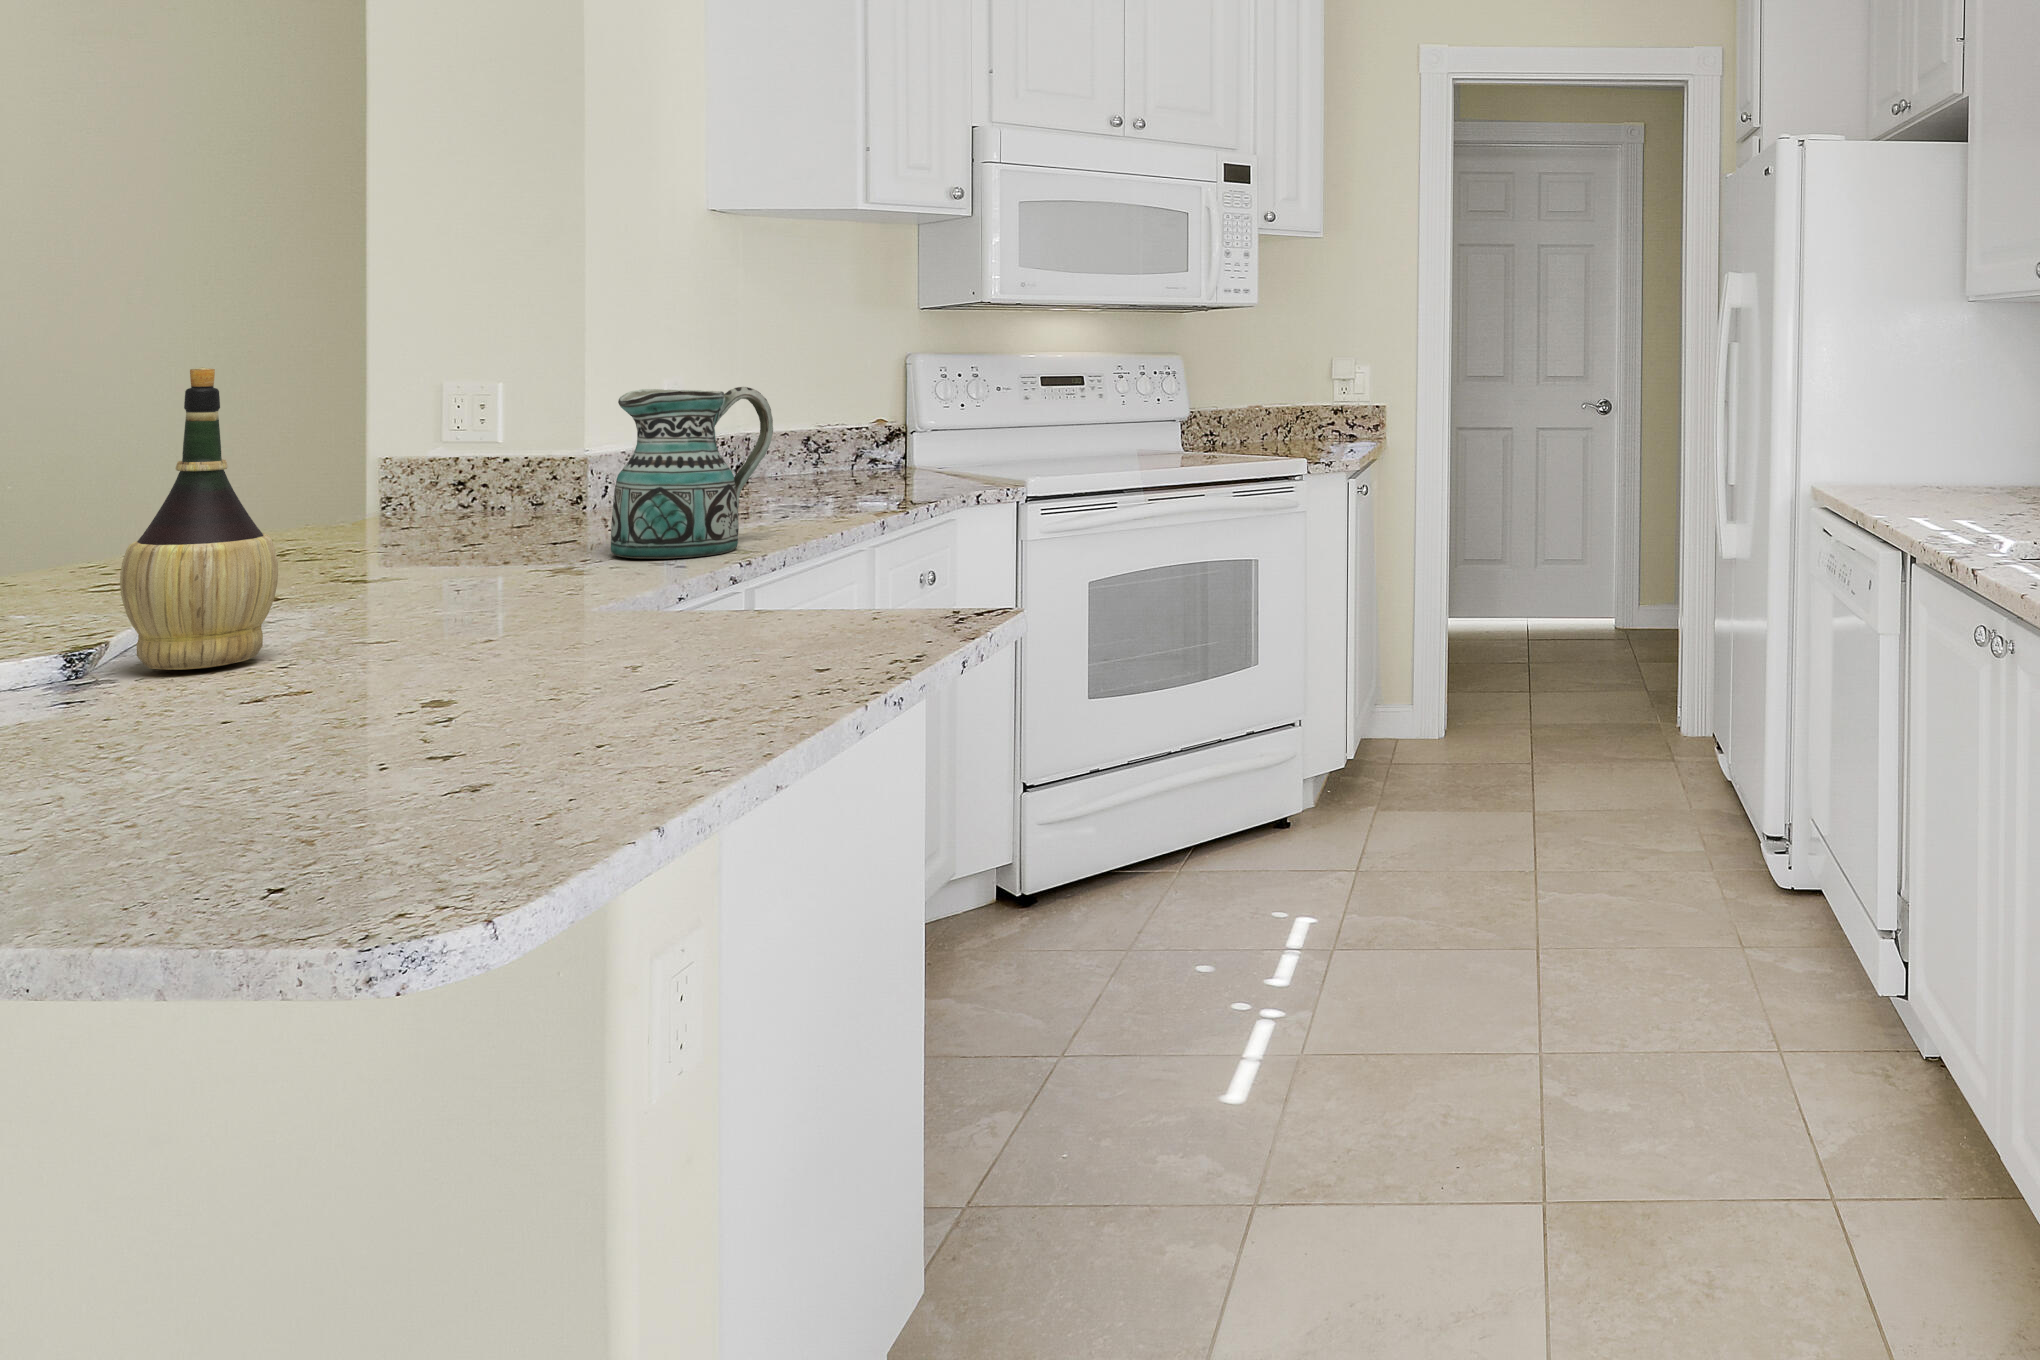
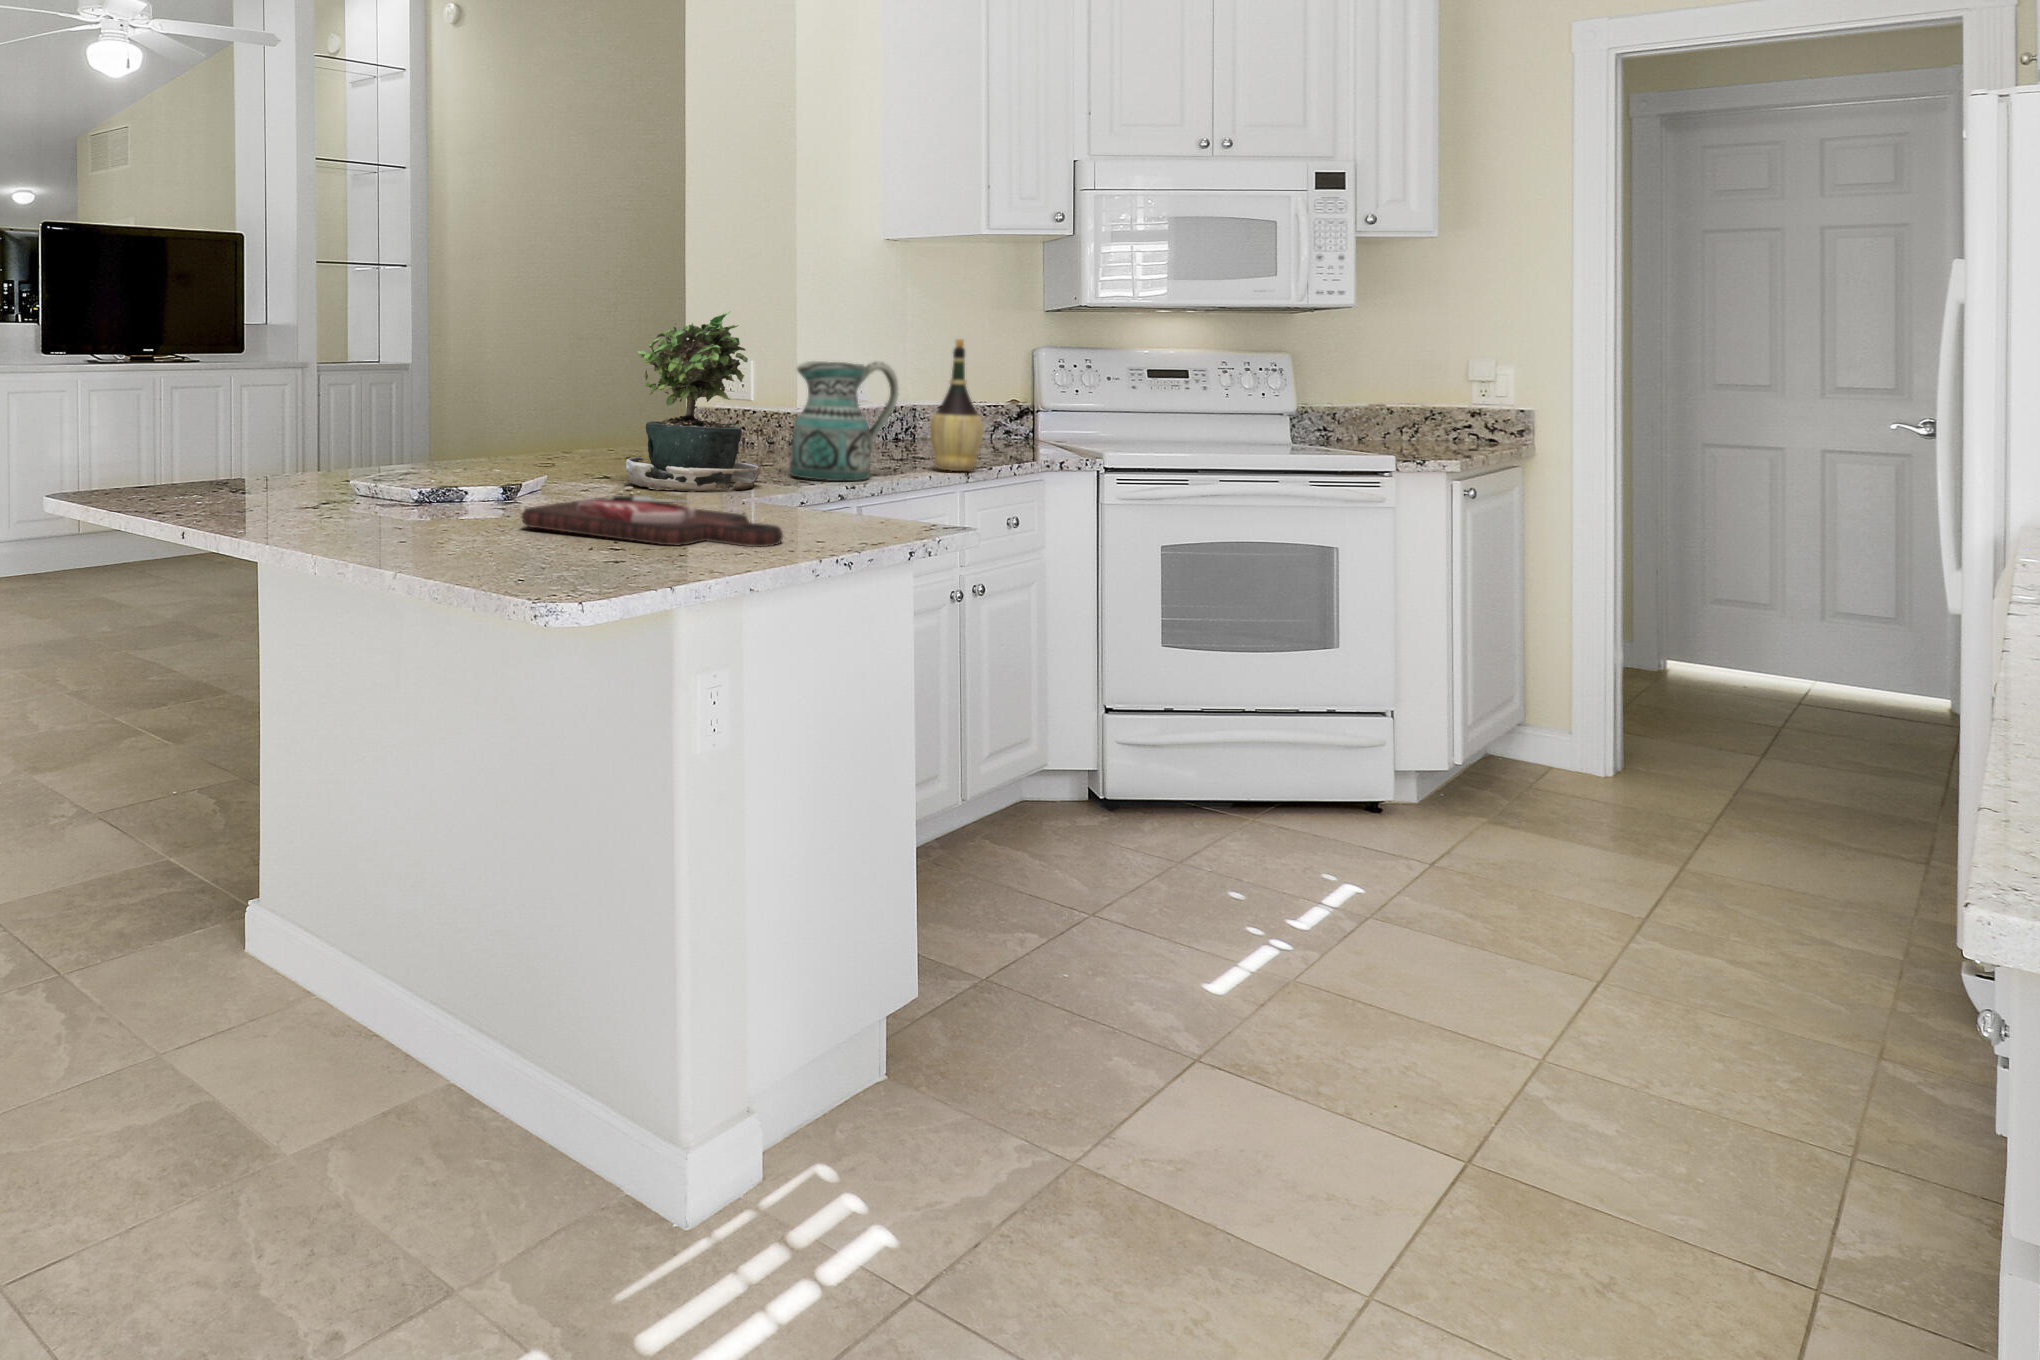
potted plant: none [319,322,578,625] -> present [619,311,761,494]
wine bottle: present [120,367,278,670] -> present [929,339,984,471]
cutting board: none [137,644,704,739] -> present [522,496,783,547]

